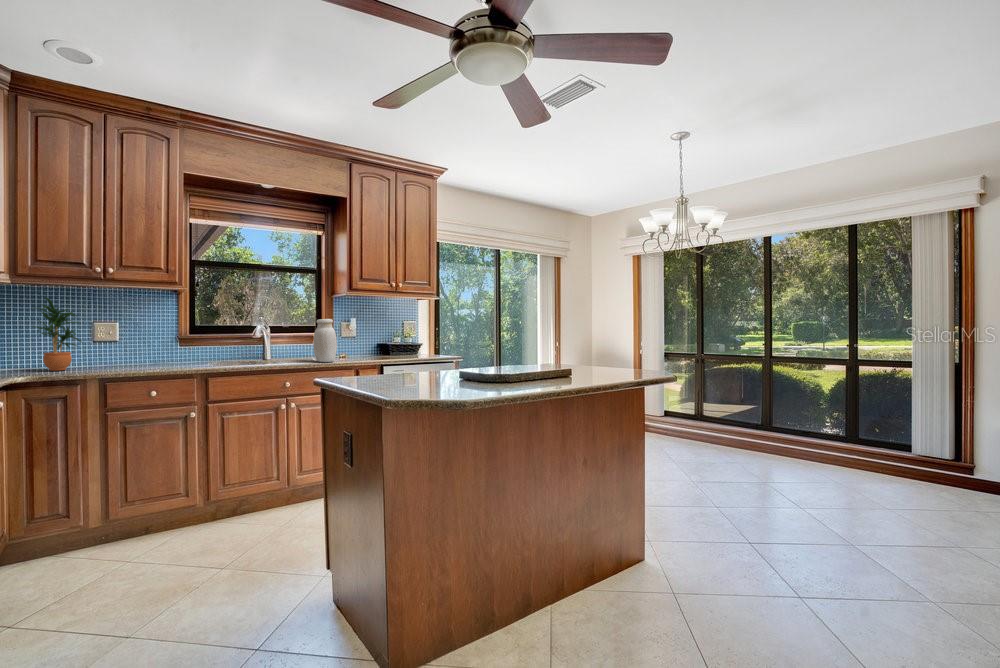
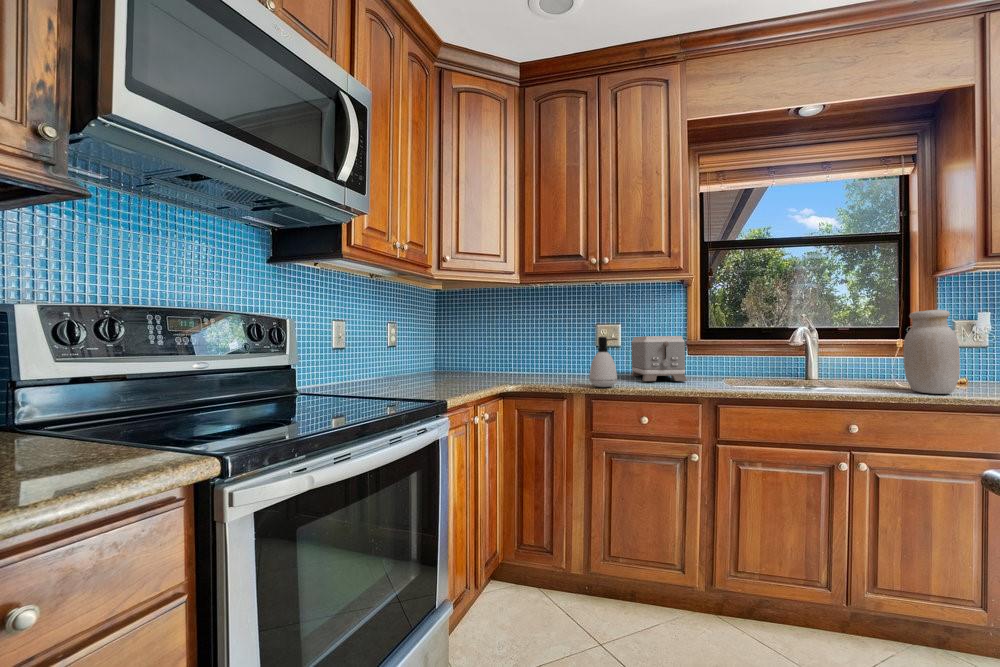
potted plant: present [33,298,81,371] -> none [540,299,584,379]
toaster: none [128,332,183,367] -> present [631,336,687,381]
soap dispenser: none [98,333,126,373] -> present [589,337,617,387]

